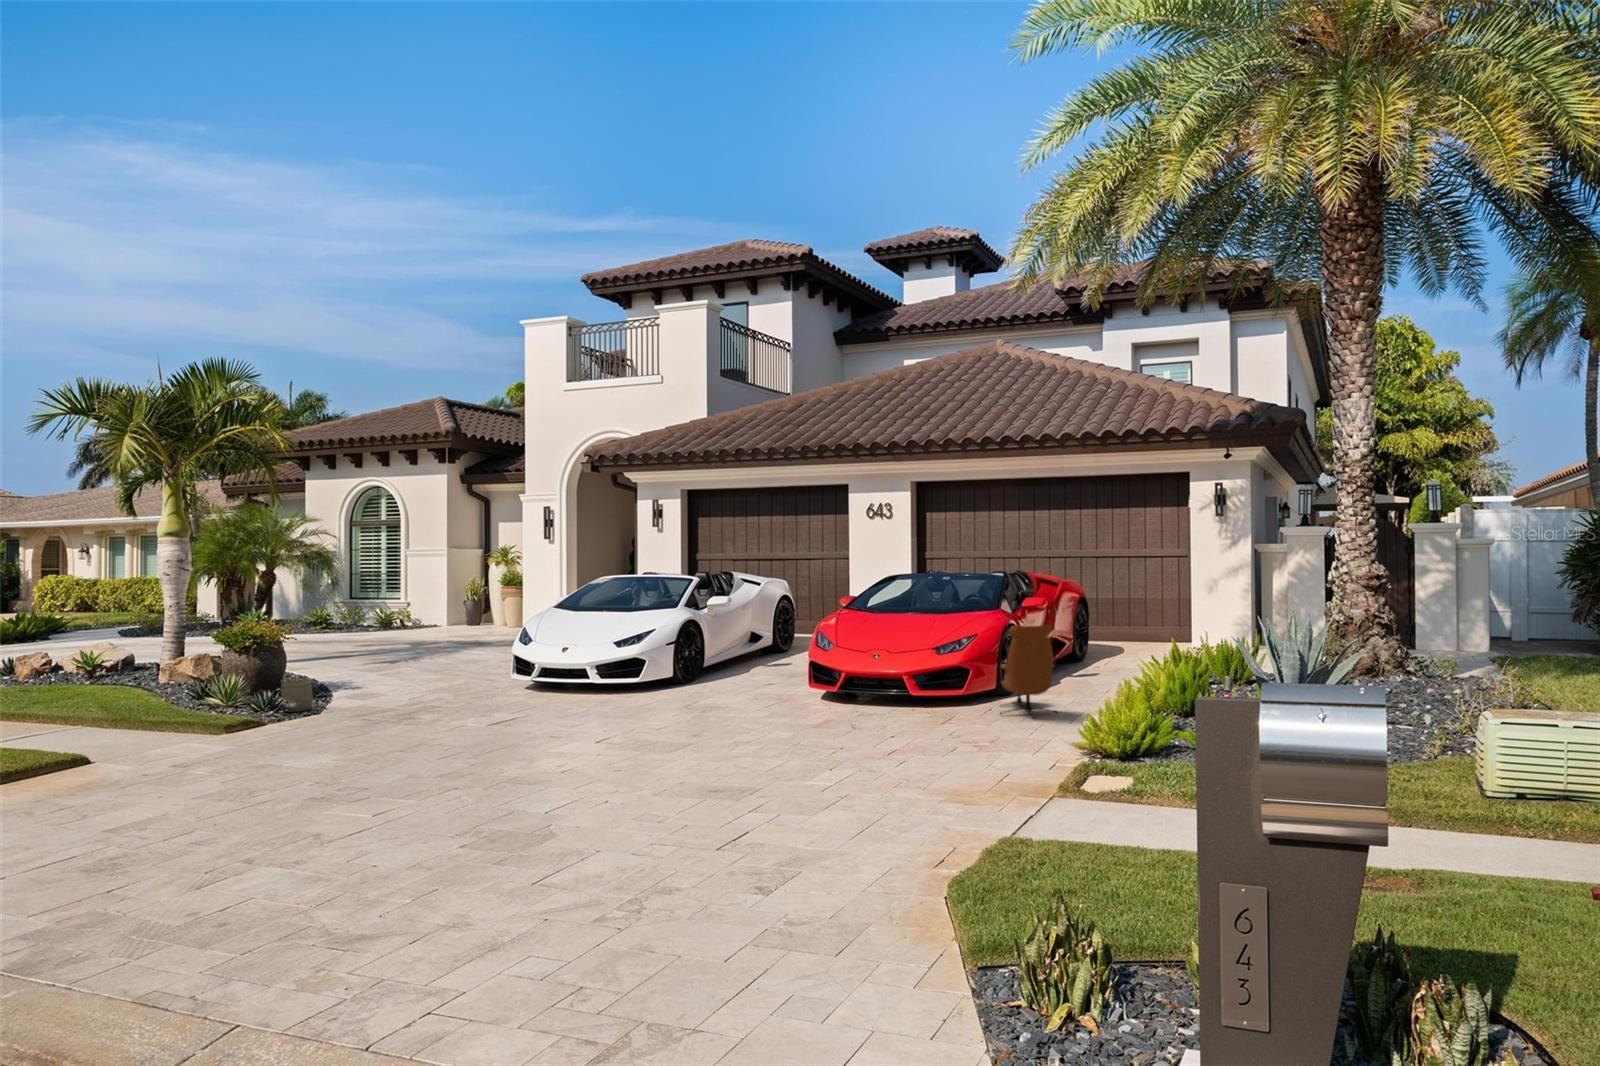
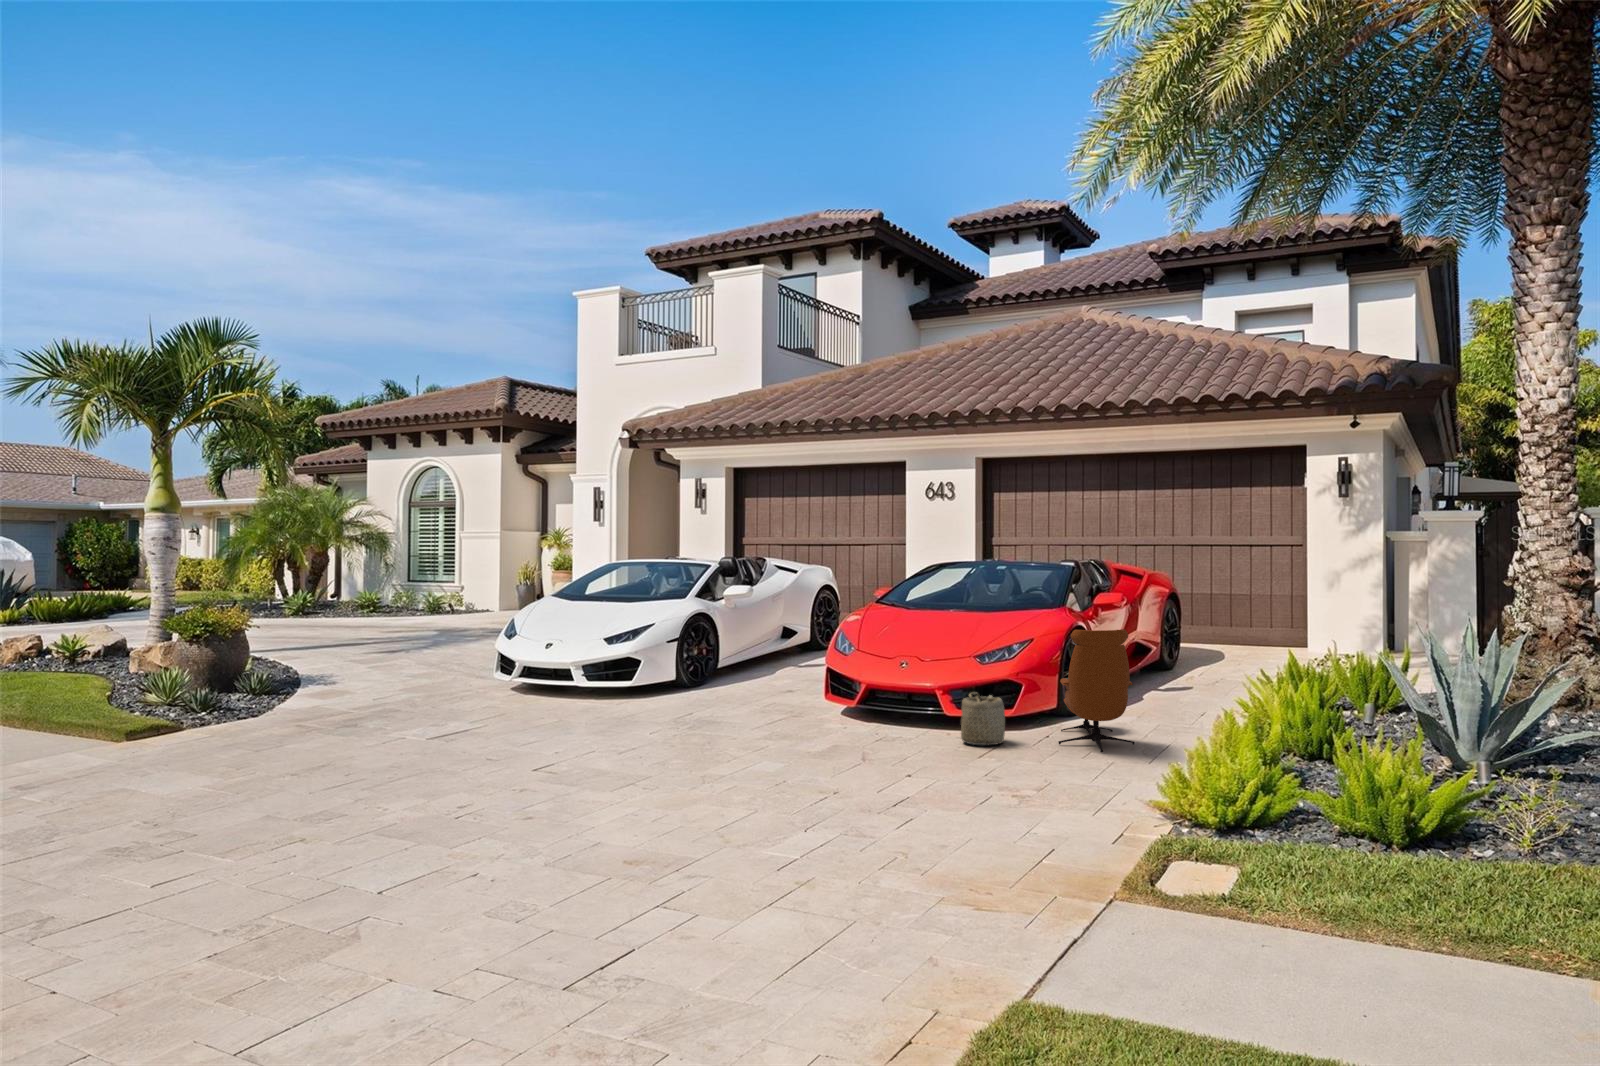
basket: present [281,678,313,712] -> present [961,692,1005,745]

